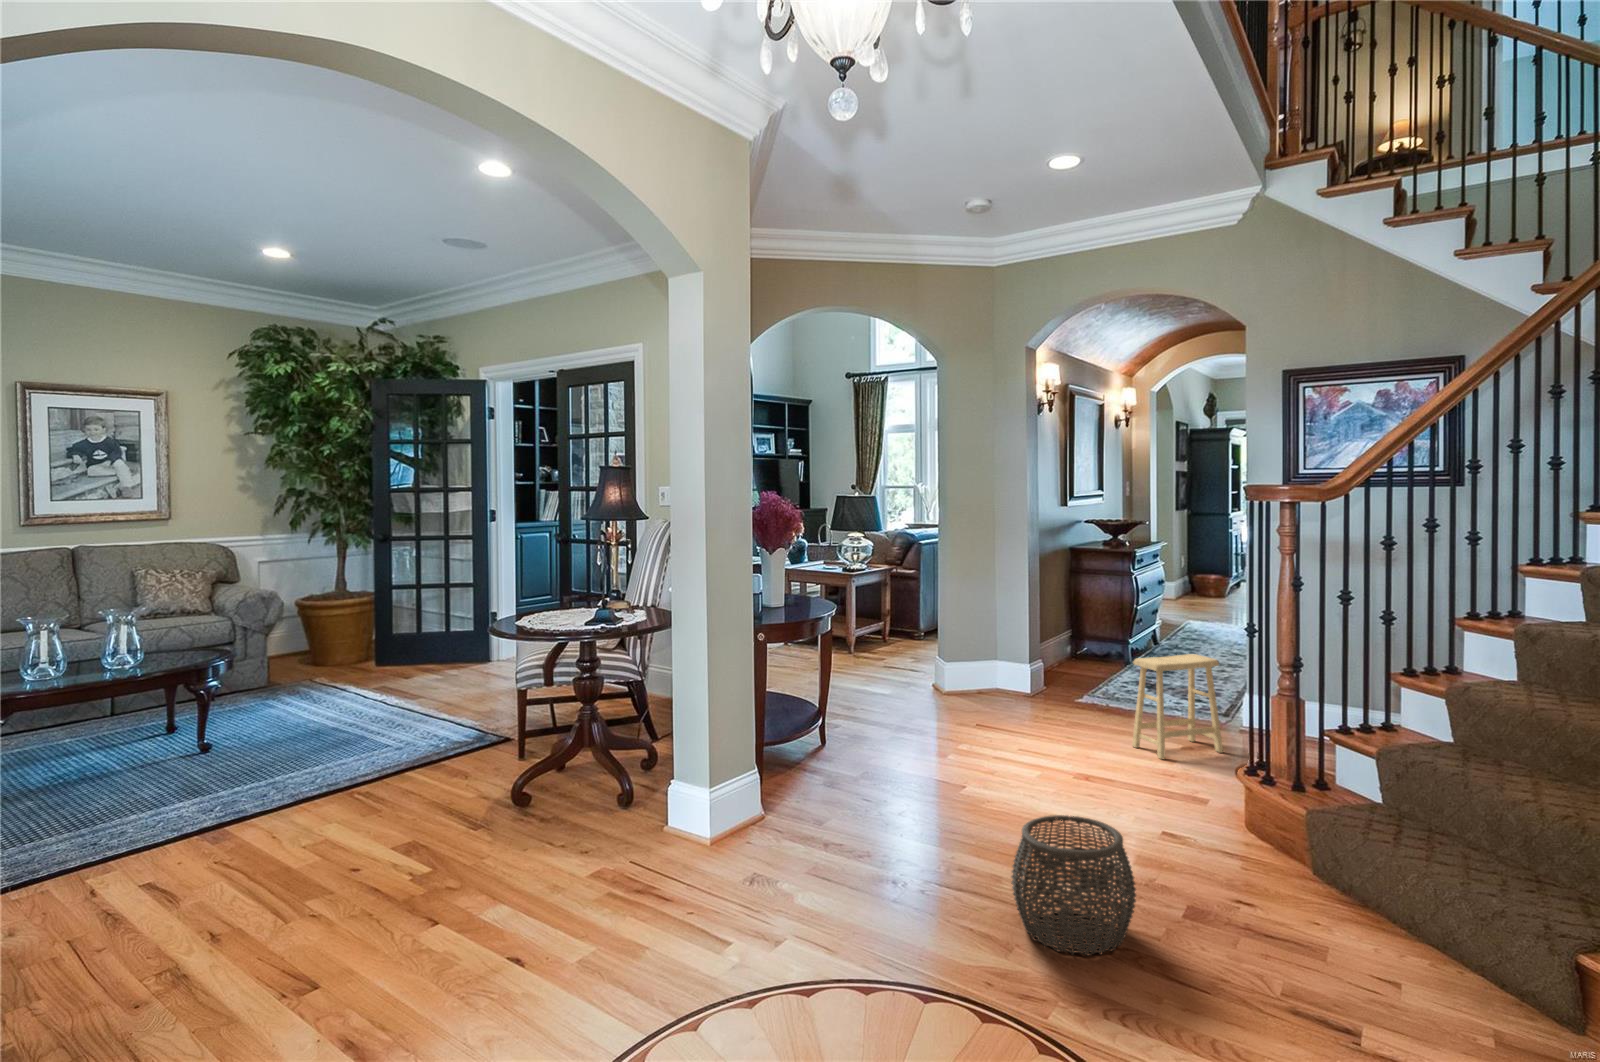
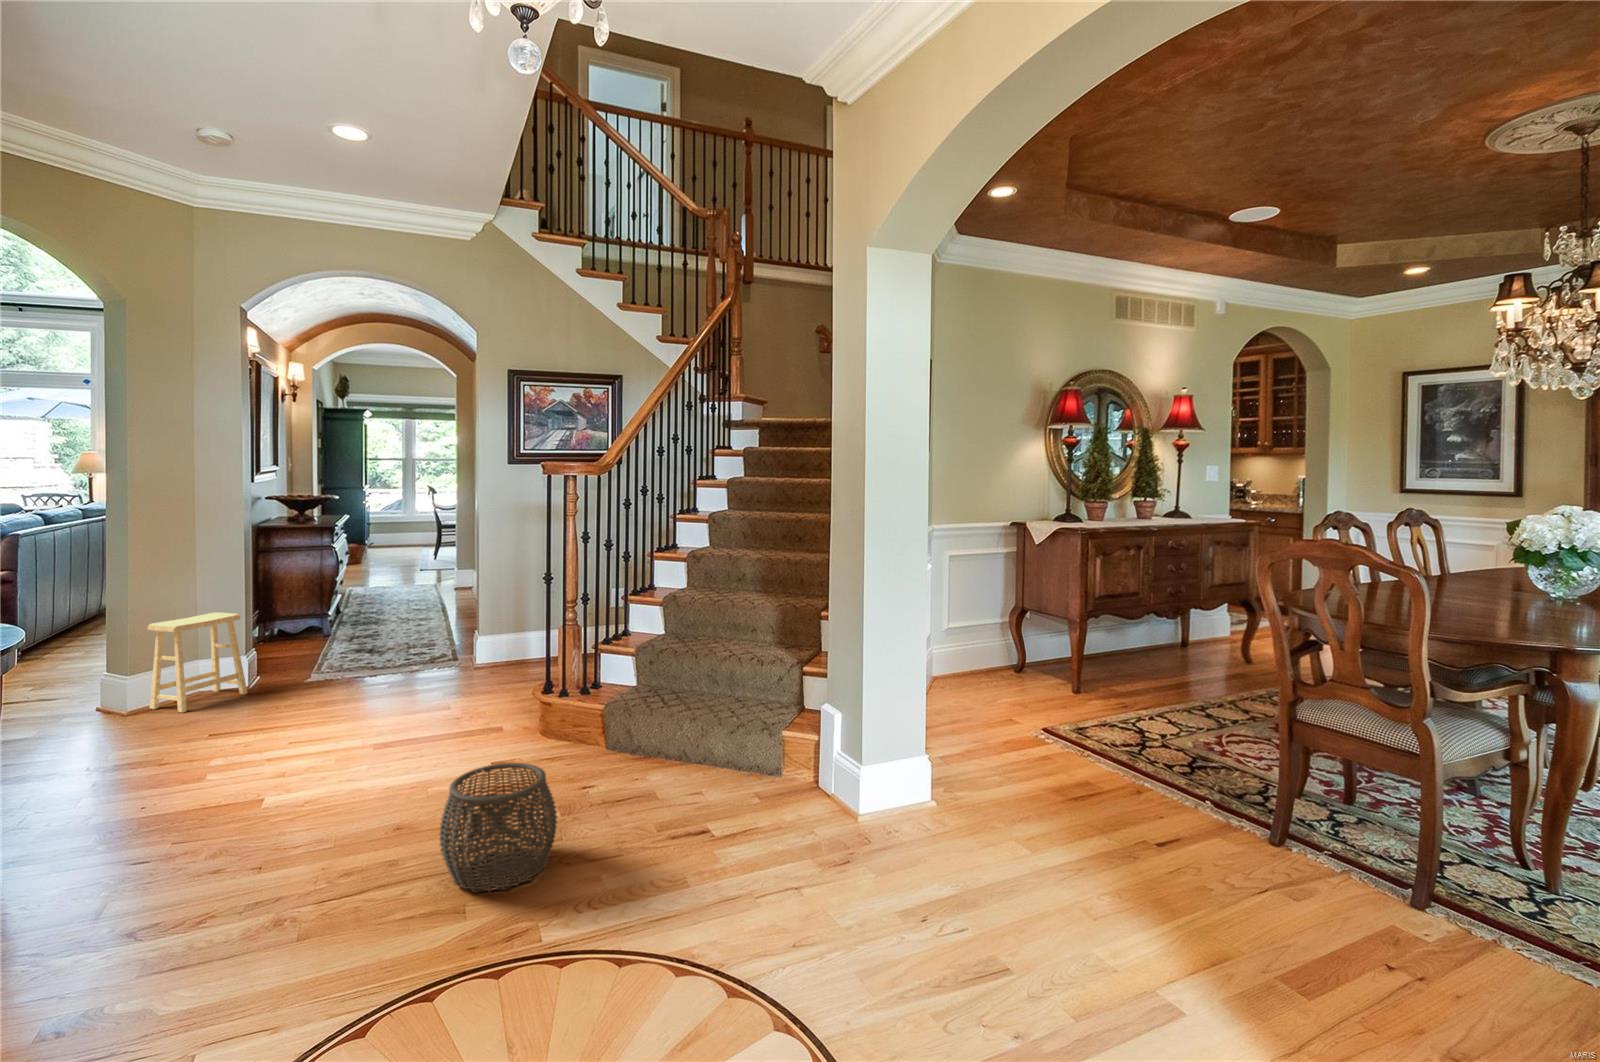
footstool: present [1132,654,1223,759] -> present [148,612,247,712]

